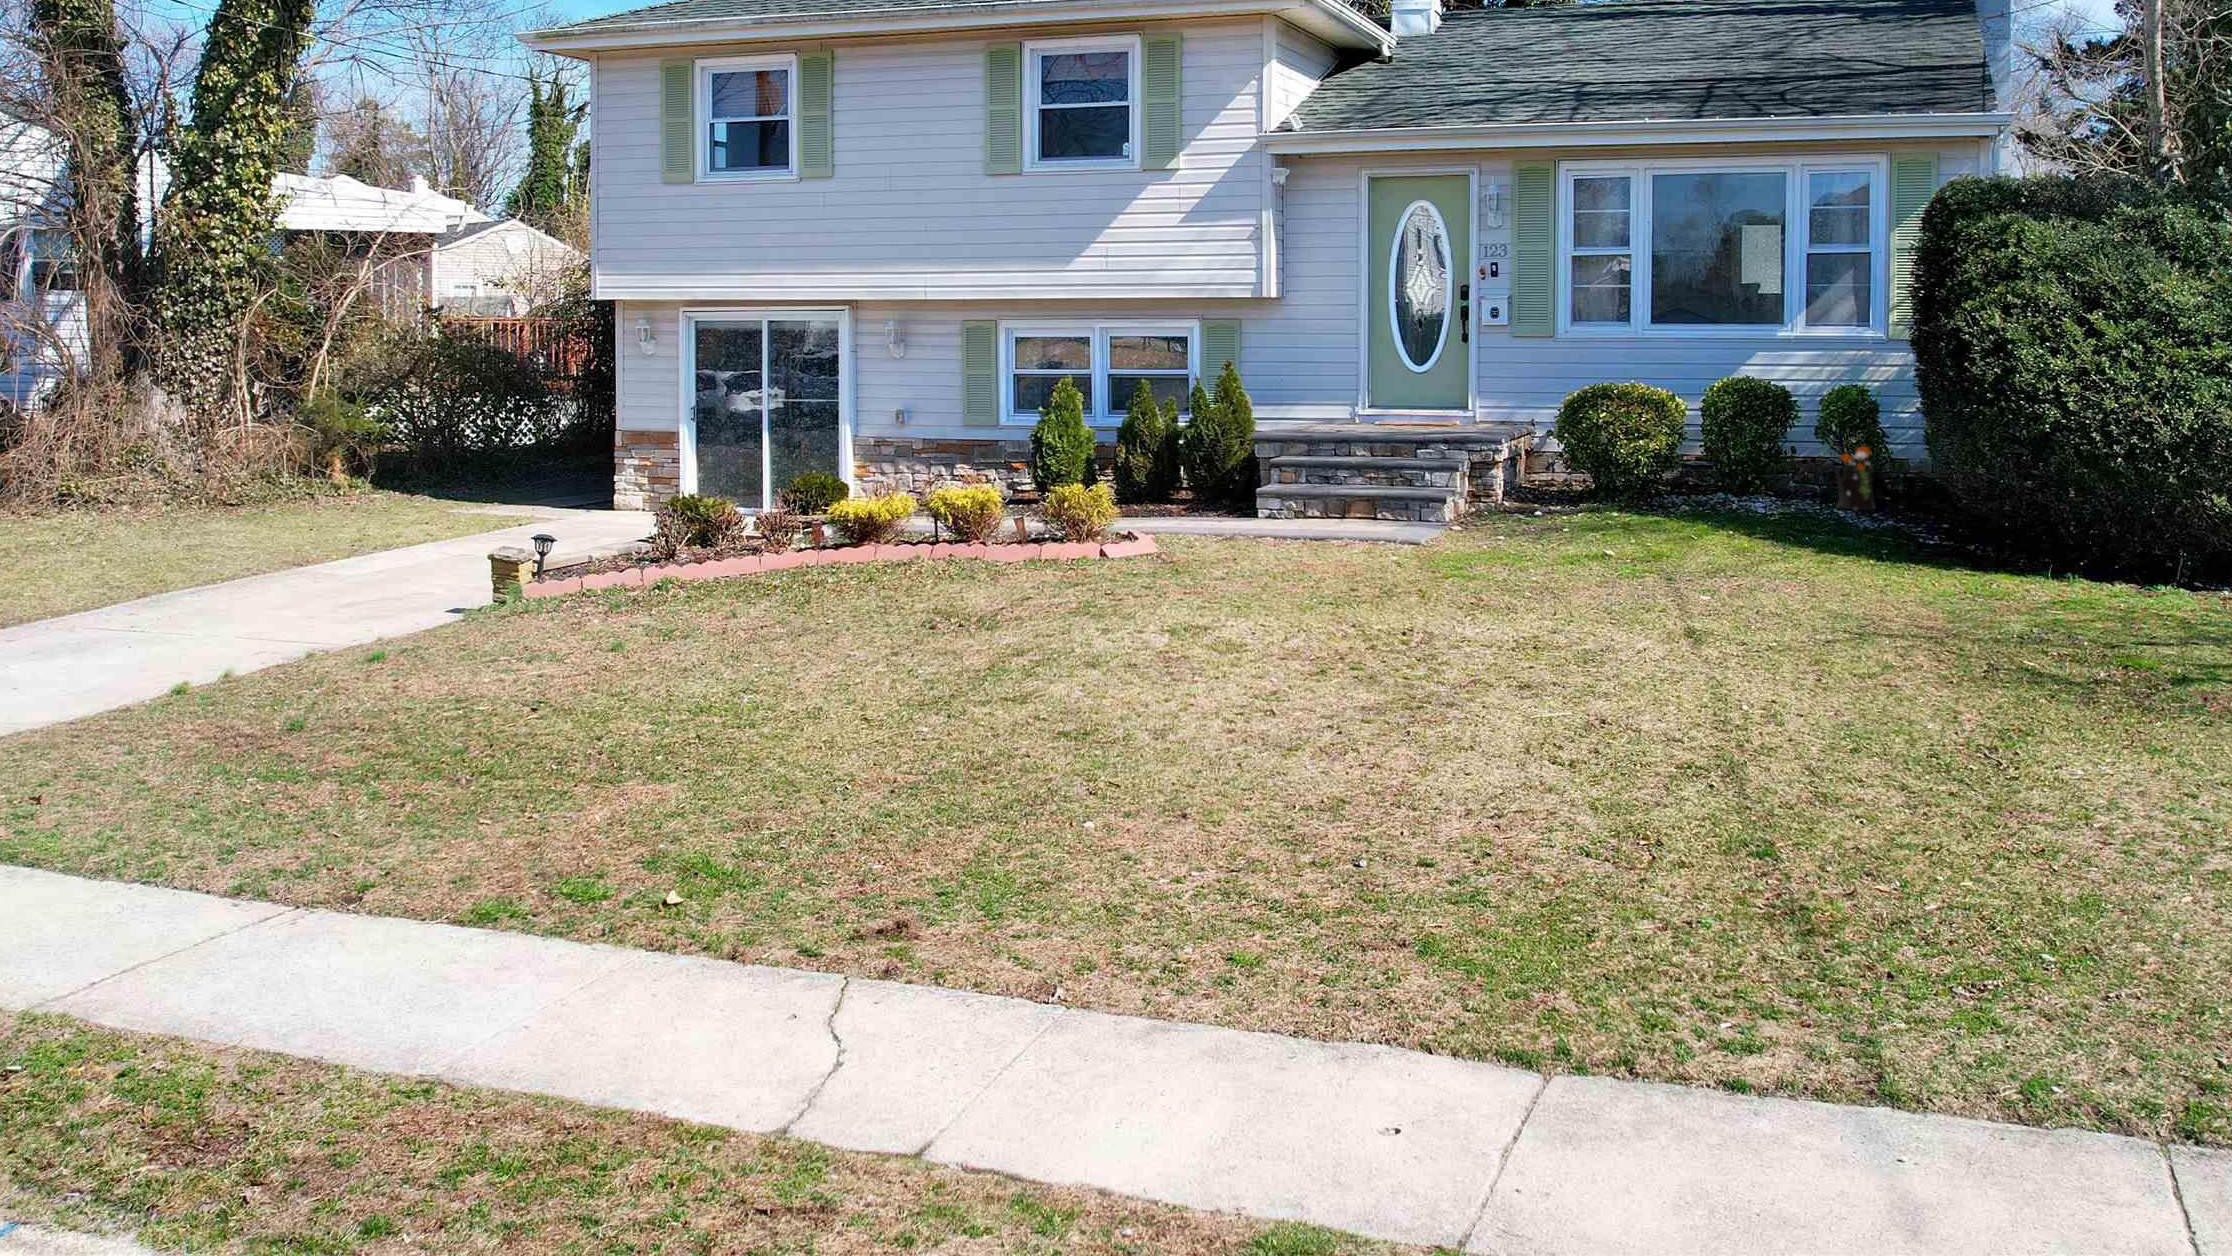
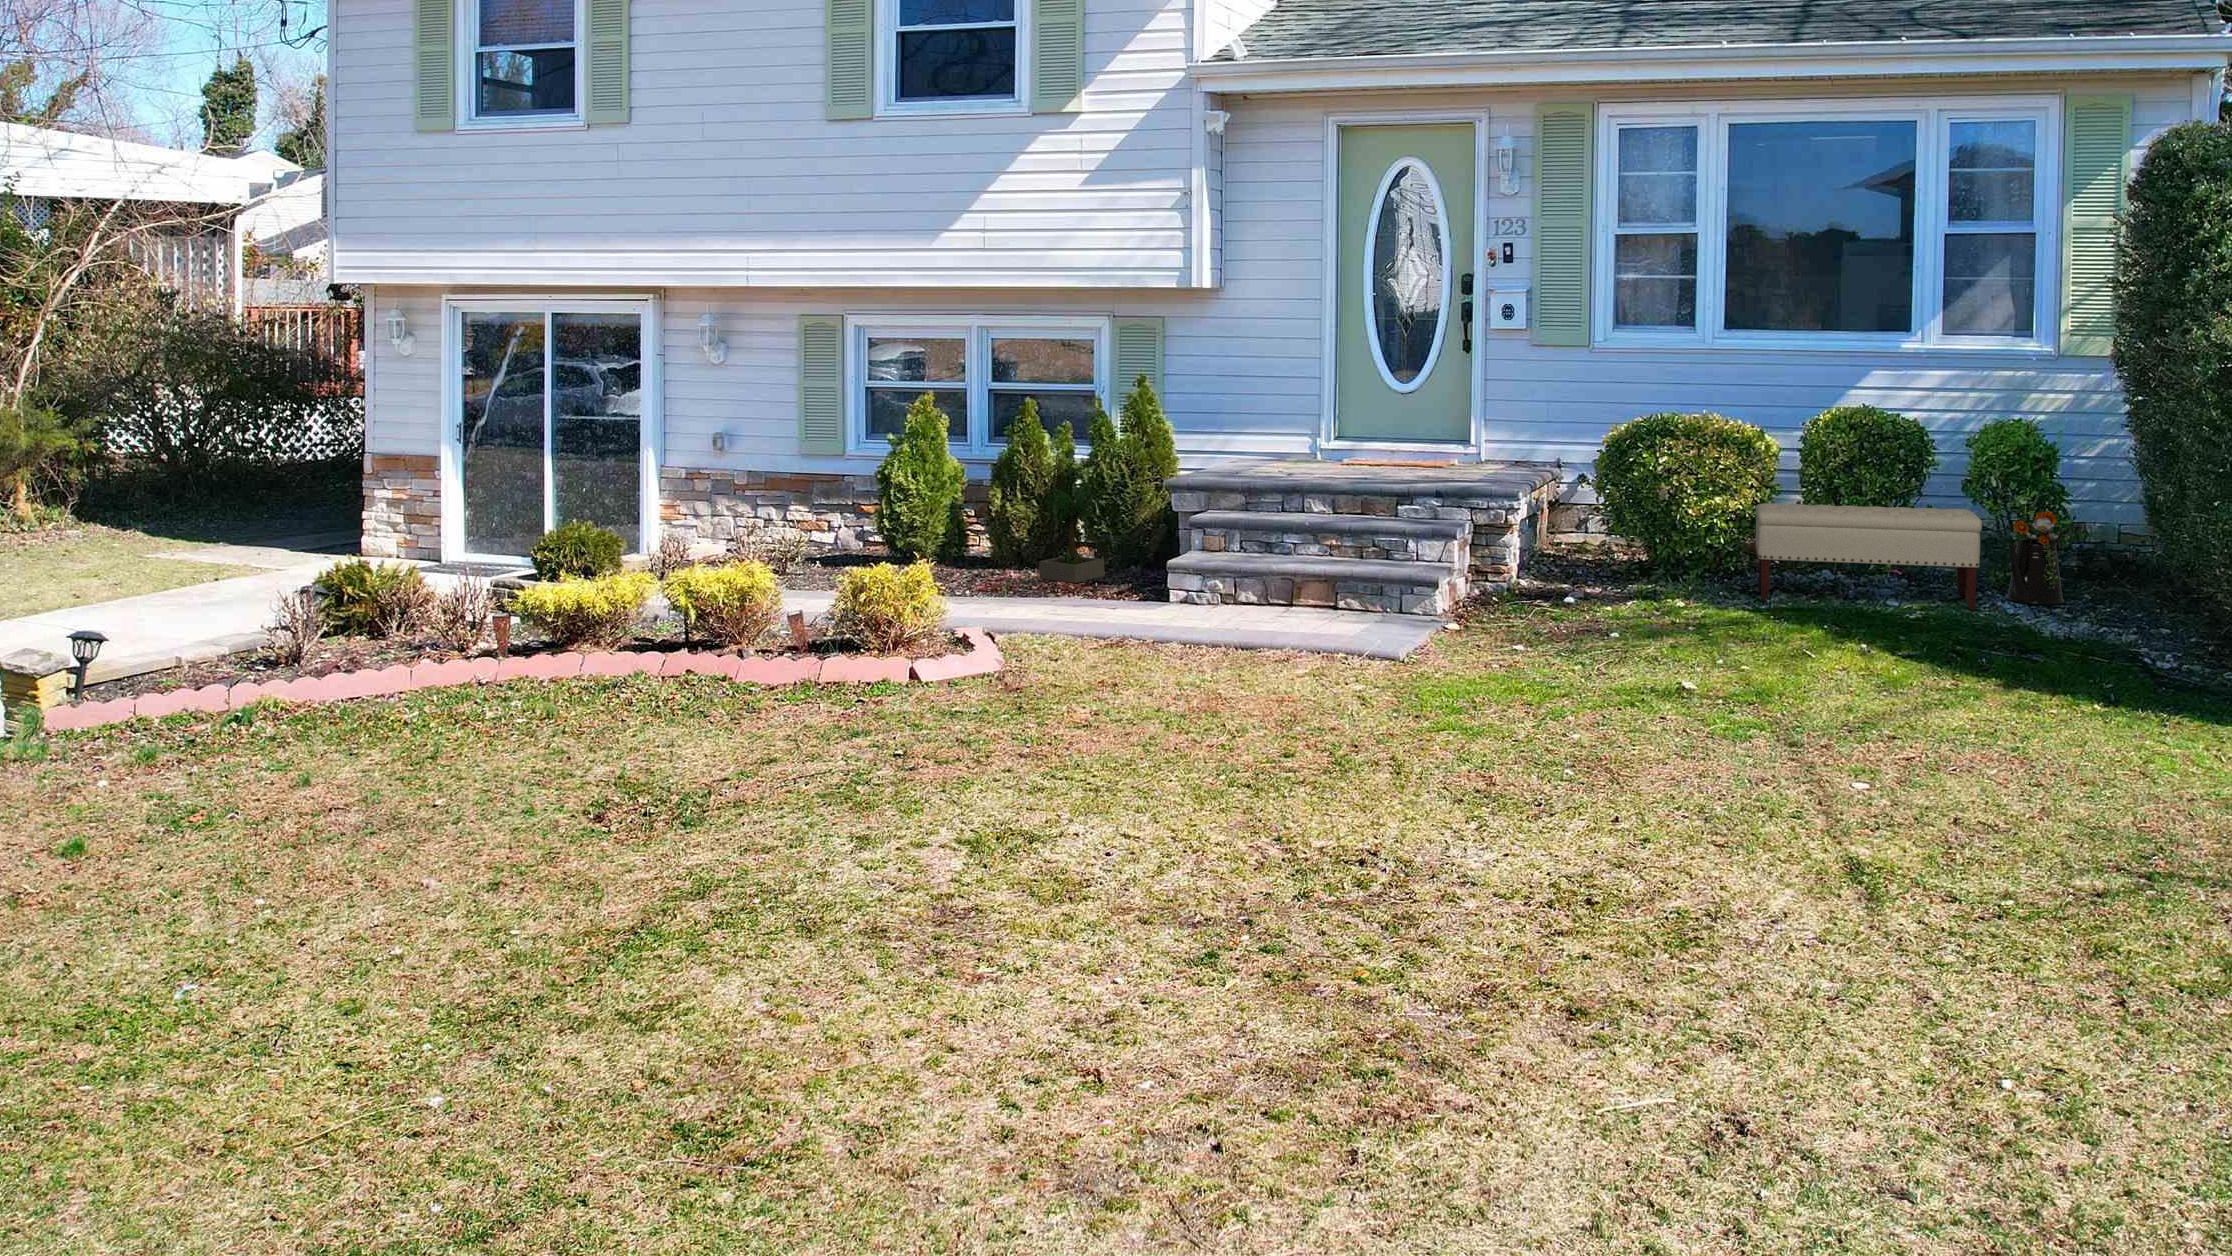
potted plant: none [1161,443,1211,509] -> present [1039,489,1104,583]
bench: none [1665,445,1815,514] -> present [1755,503,1982,611]

